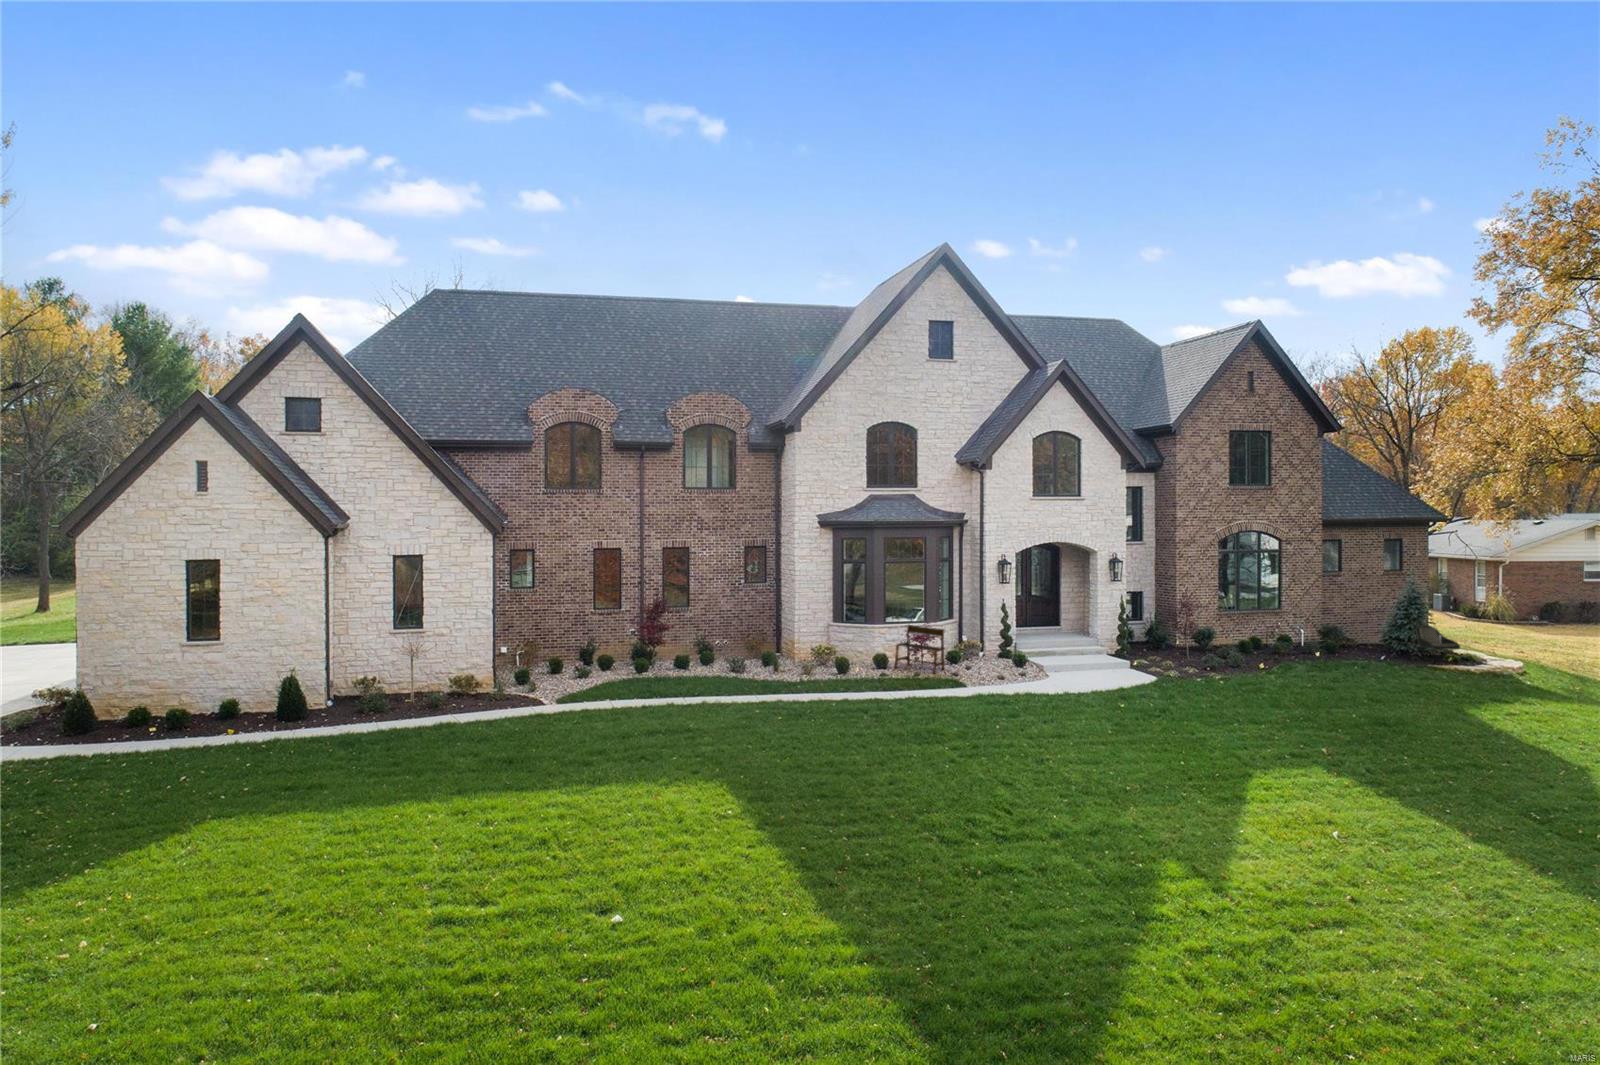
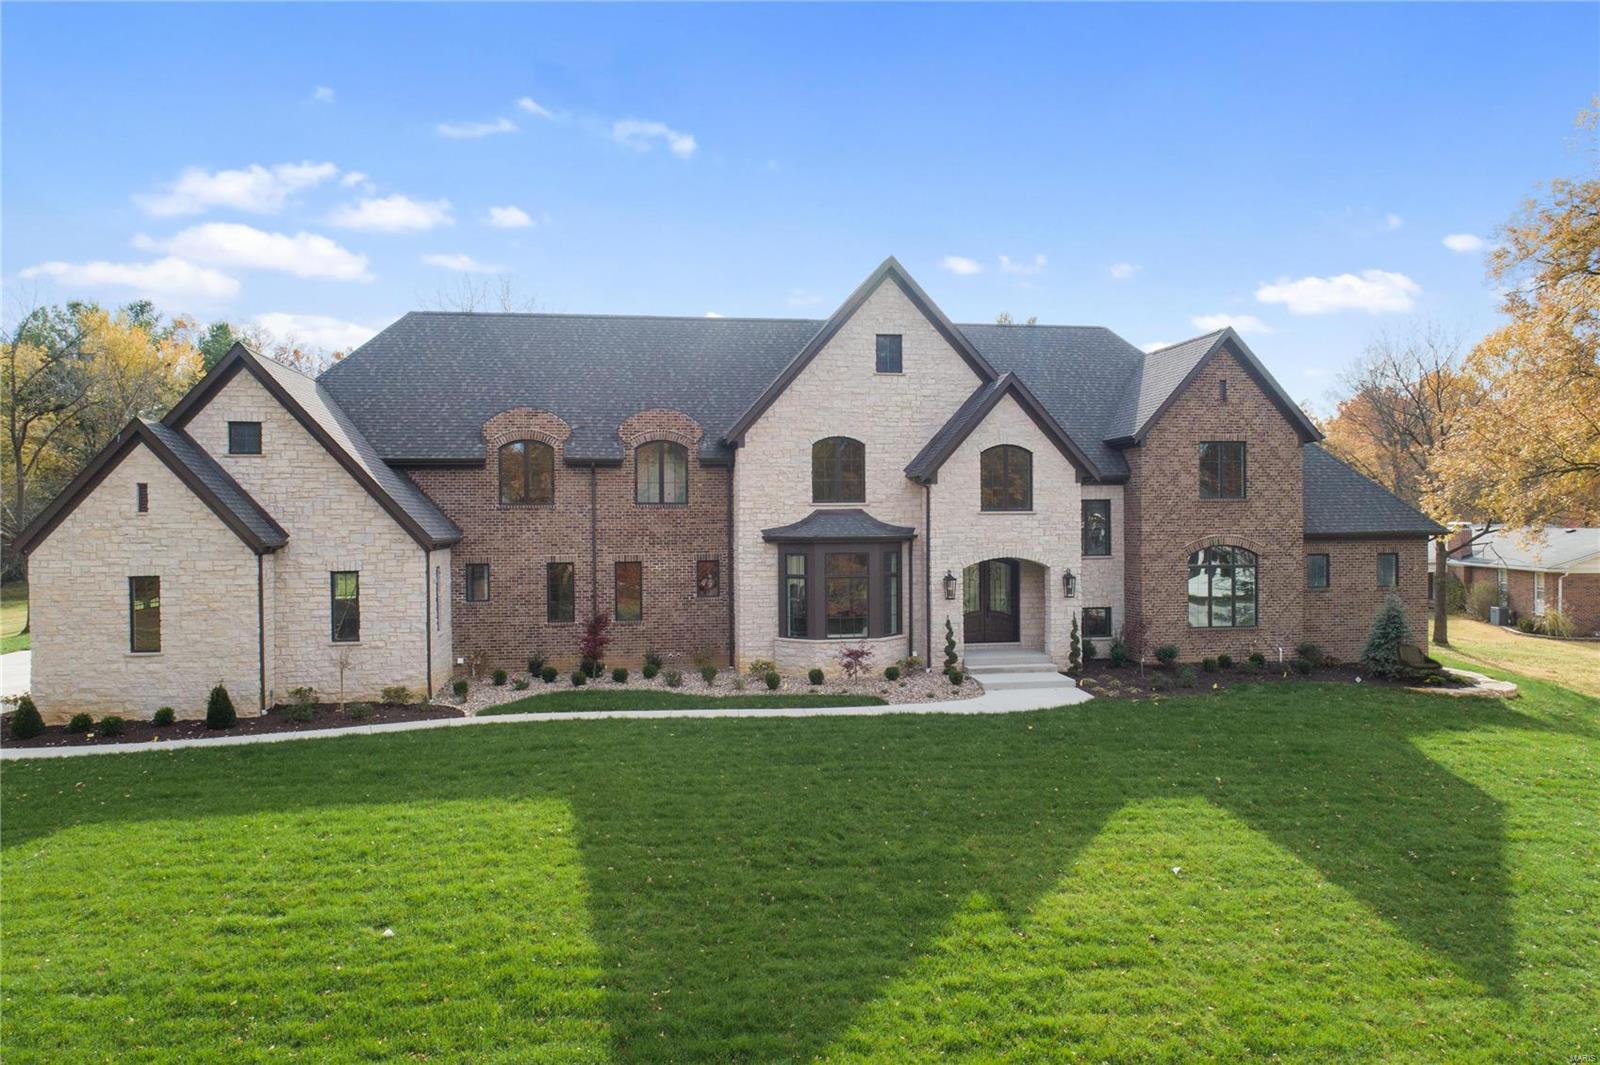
bench: present [895,625,945,674] -> none [832,640,882,690]

